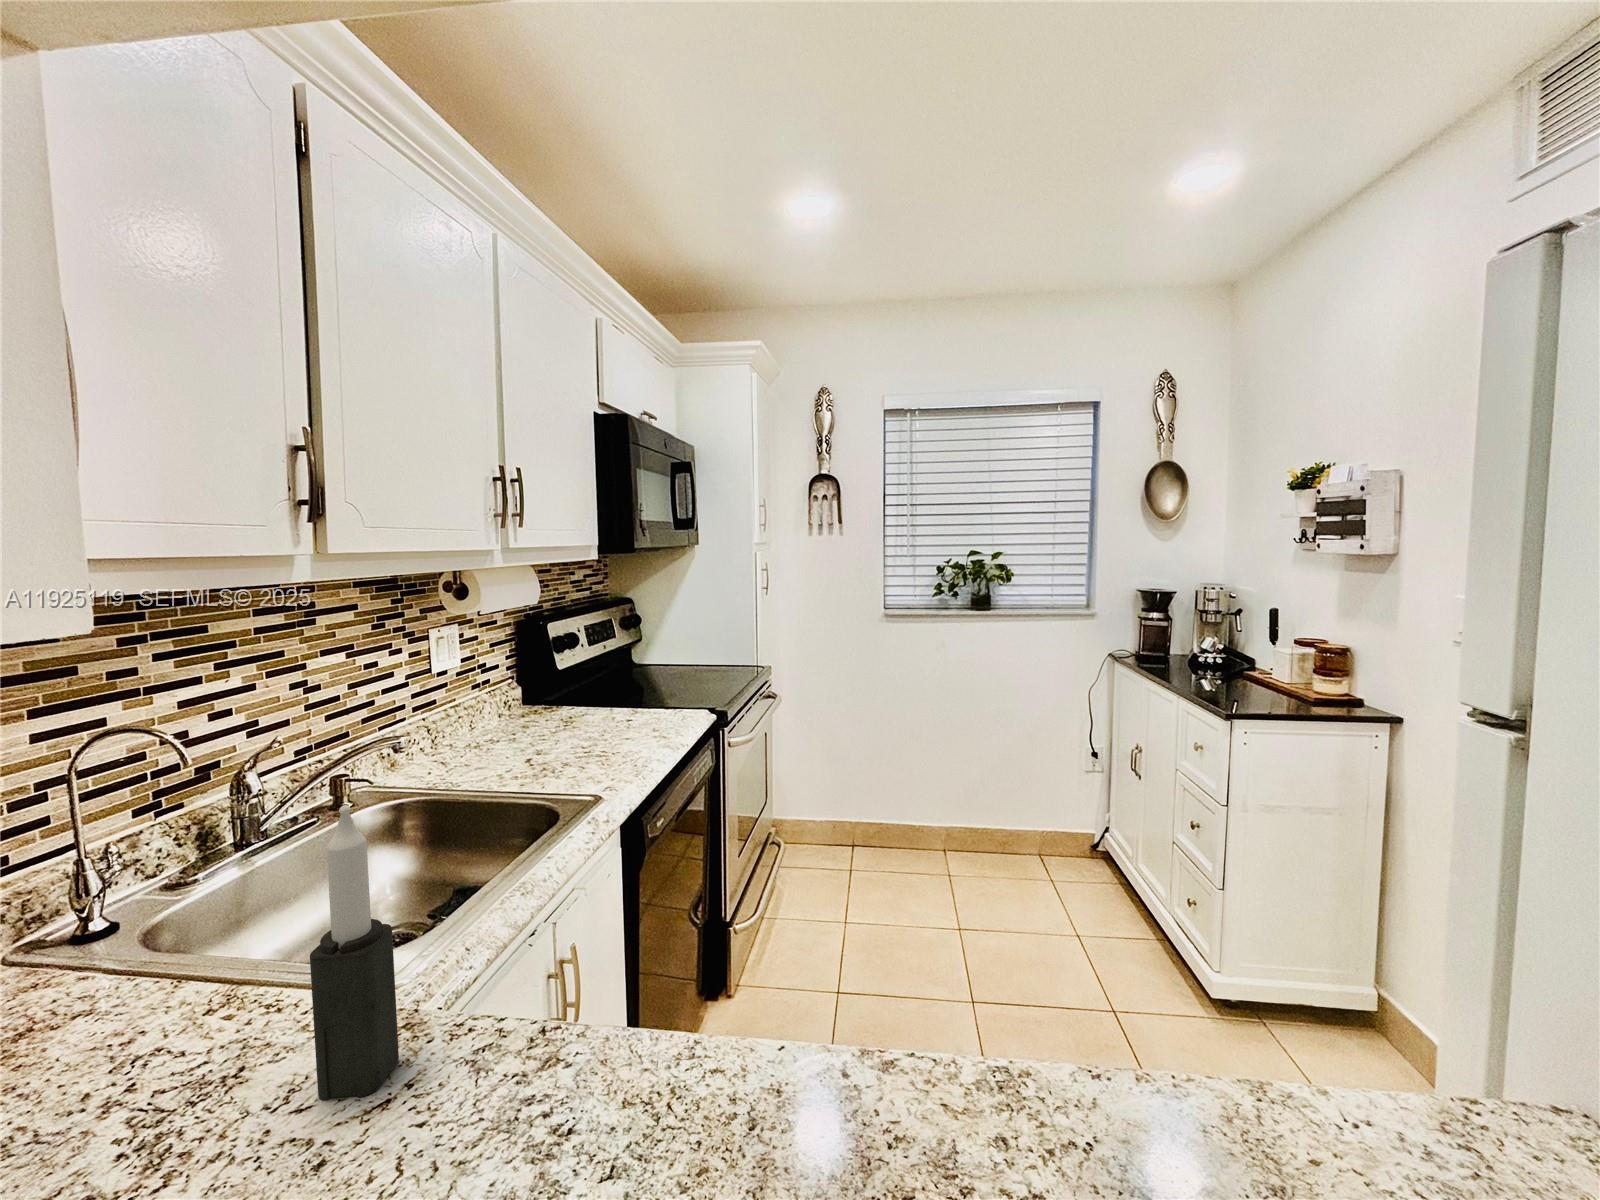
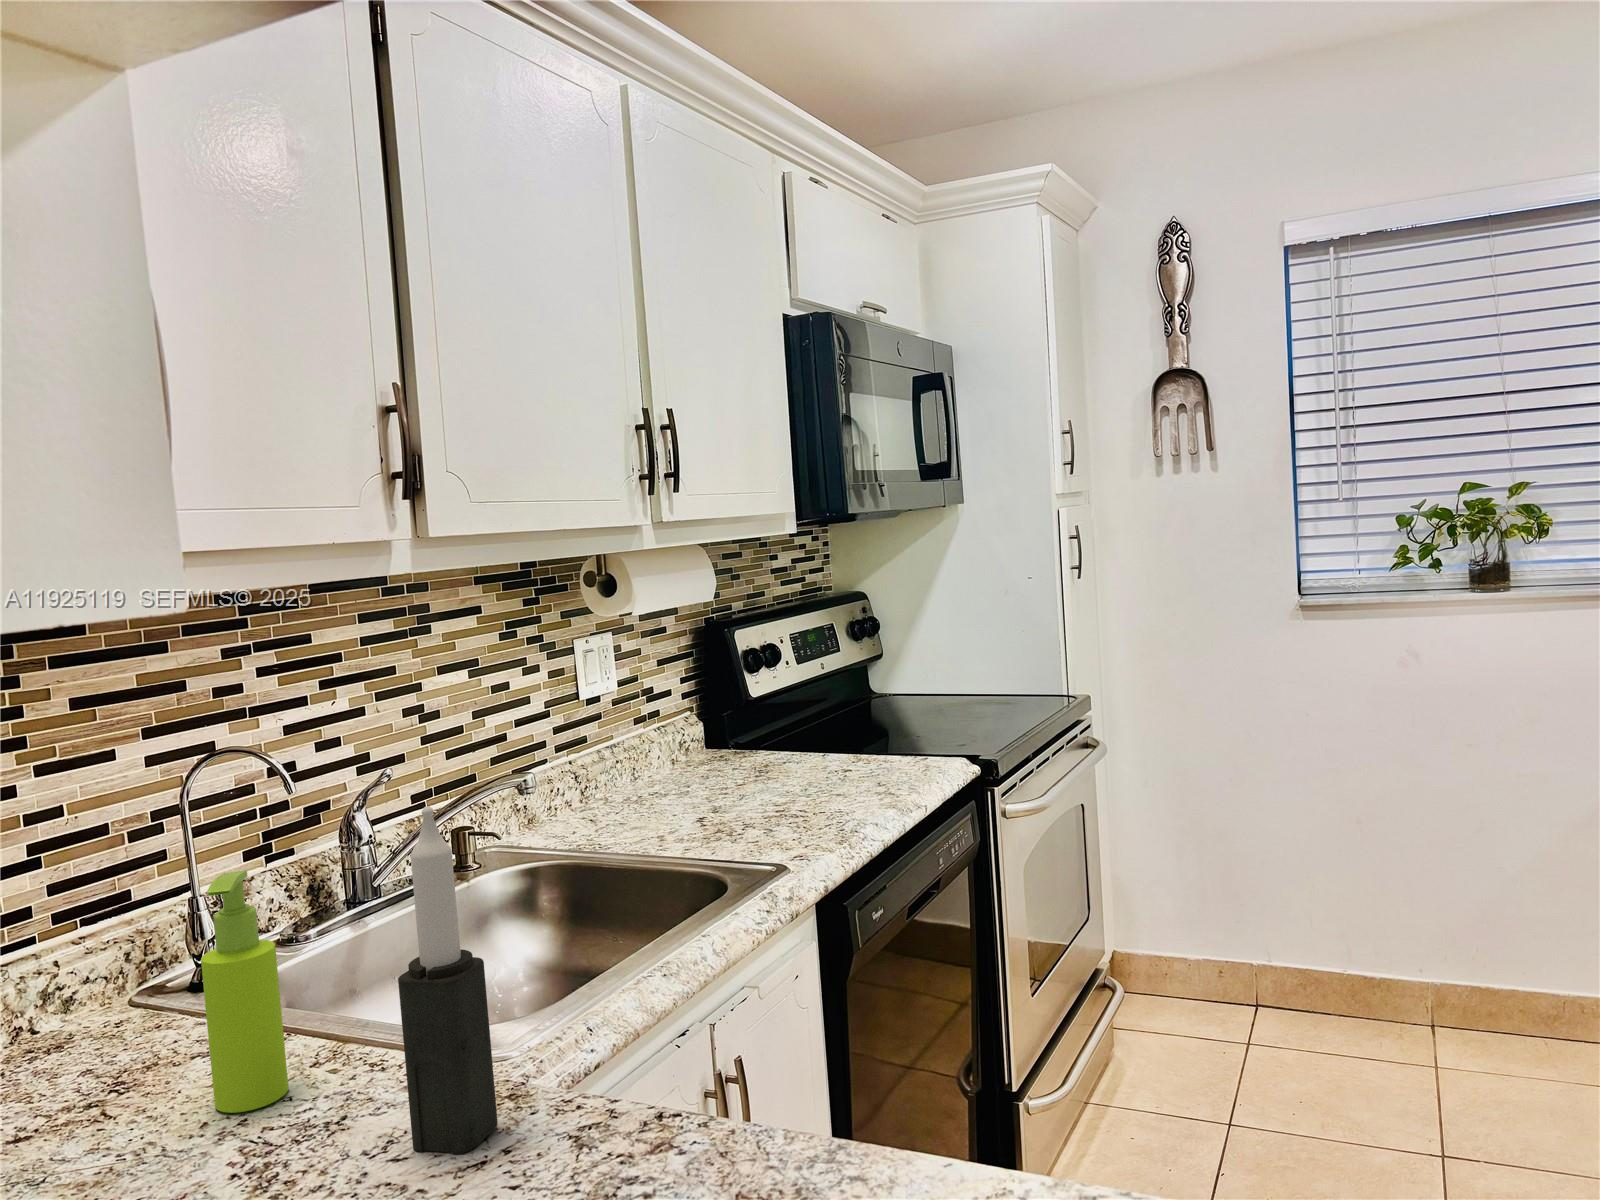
soap dispenser: none [87,855,180,1077] -> present [201,870,288,1113]

